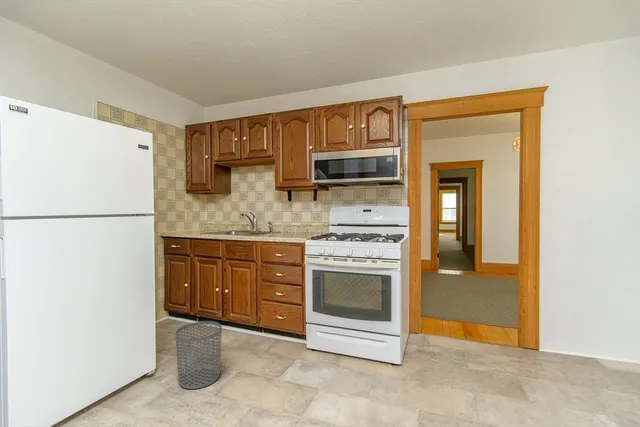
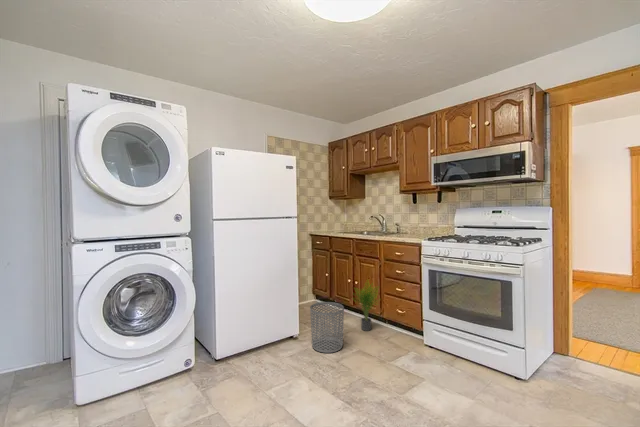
potted plant: none [223,287,259,346] -> present [357,285,376,331]

